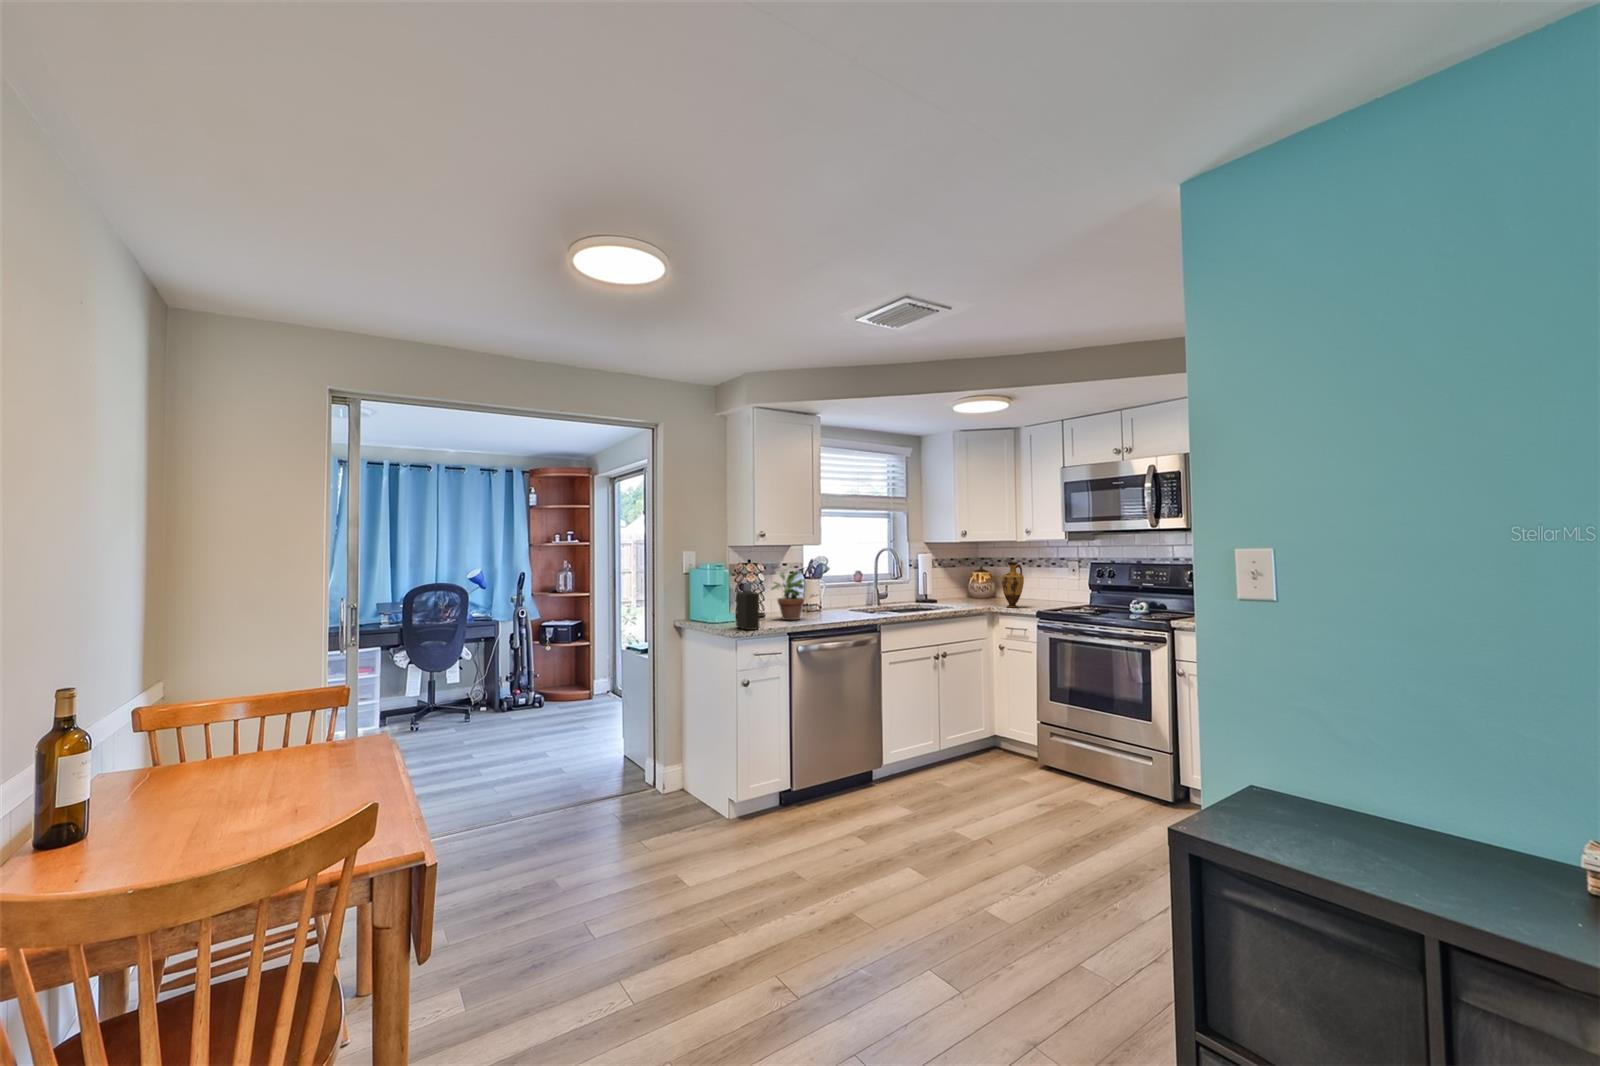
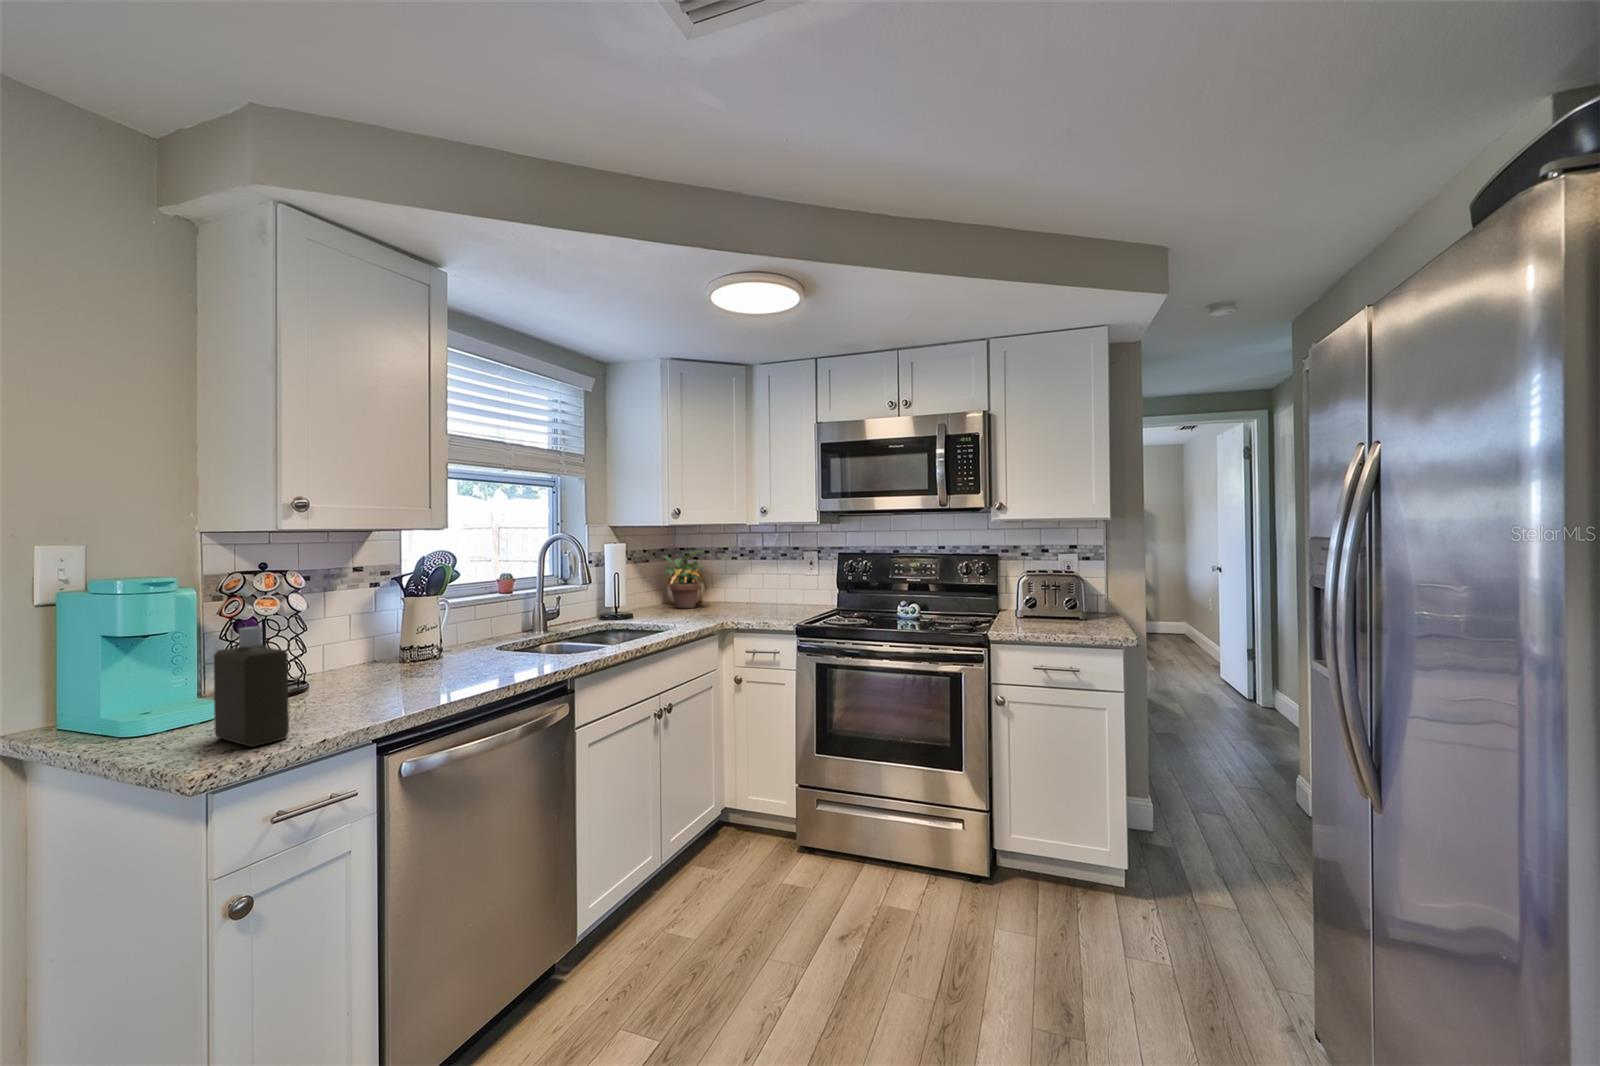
vase: present [1002,562,1024,607] -> none [735,555,764,619]
potted plant: present [771,570,804,620] -> present [662,551,704,608]

